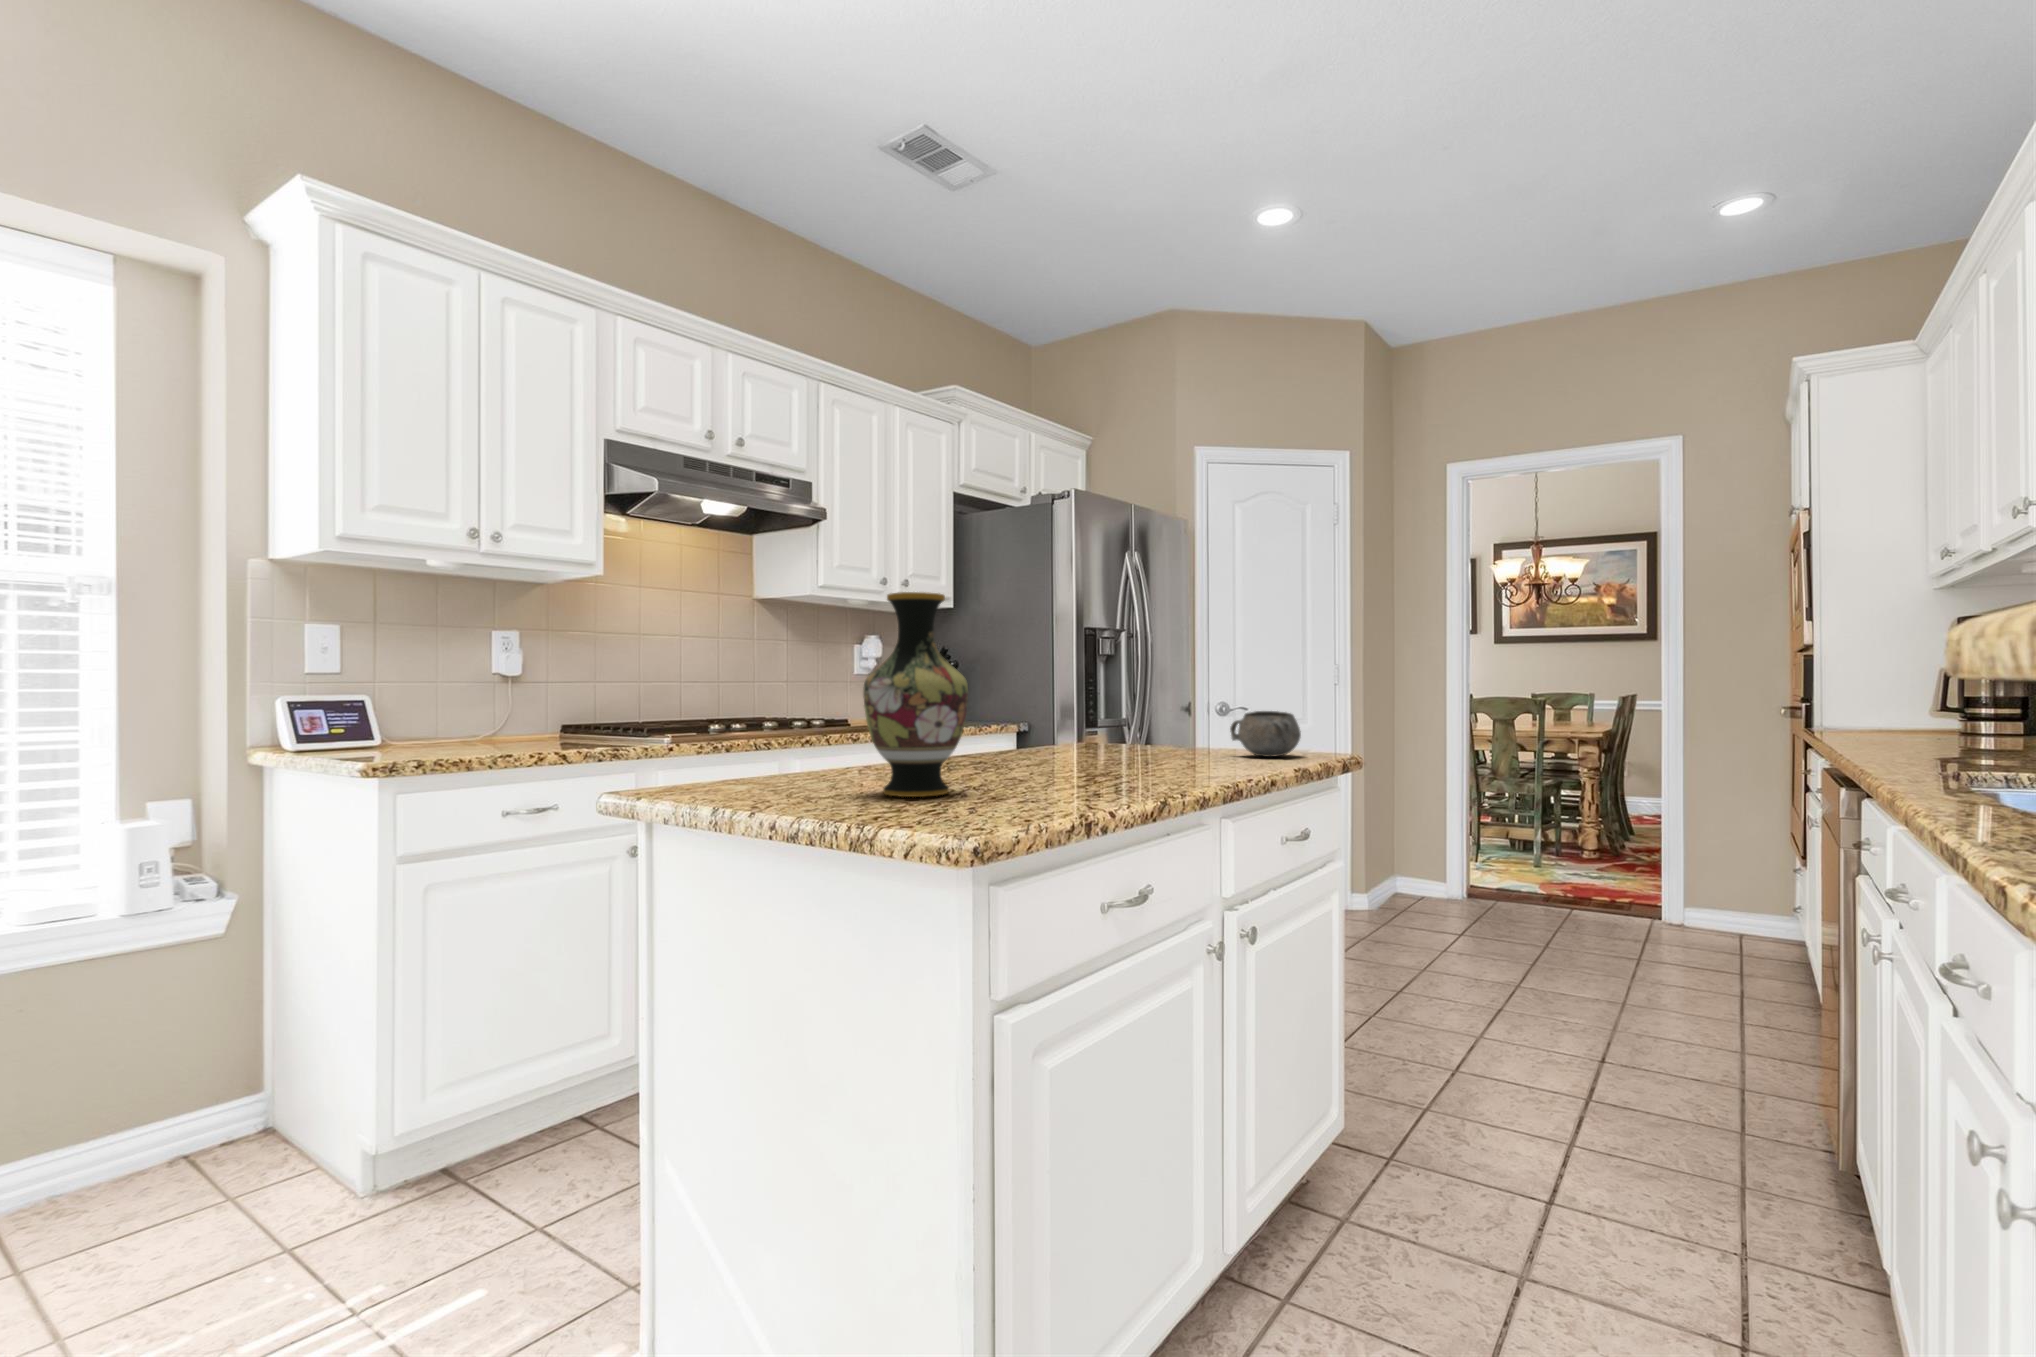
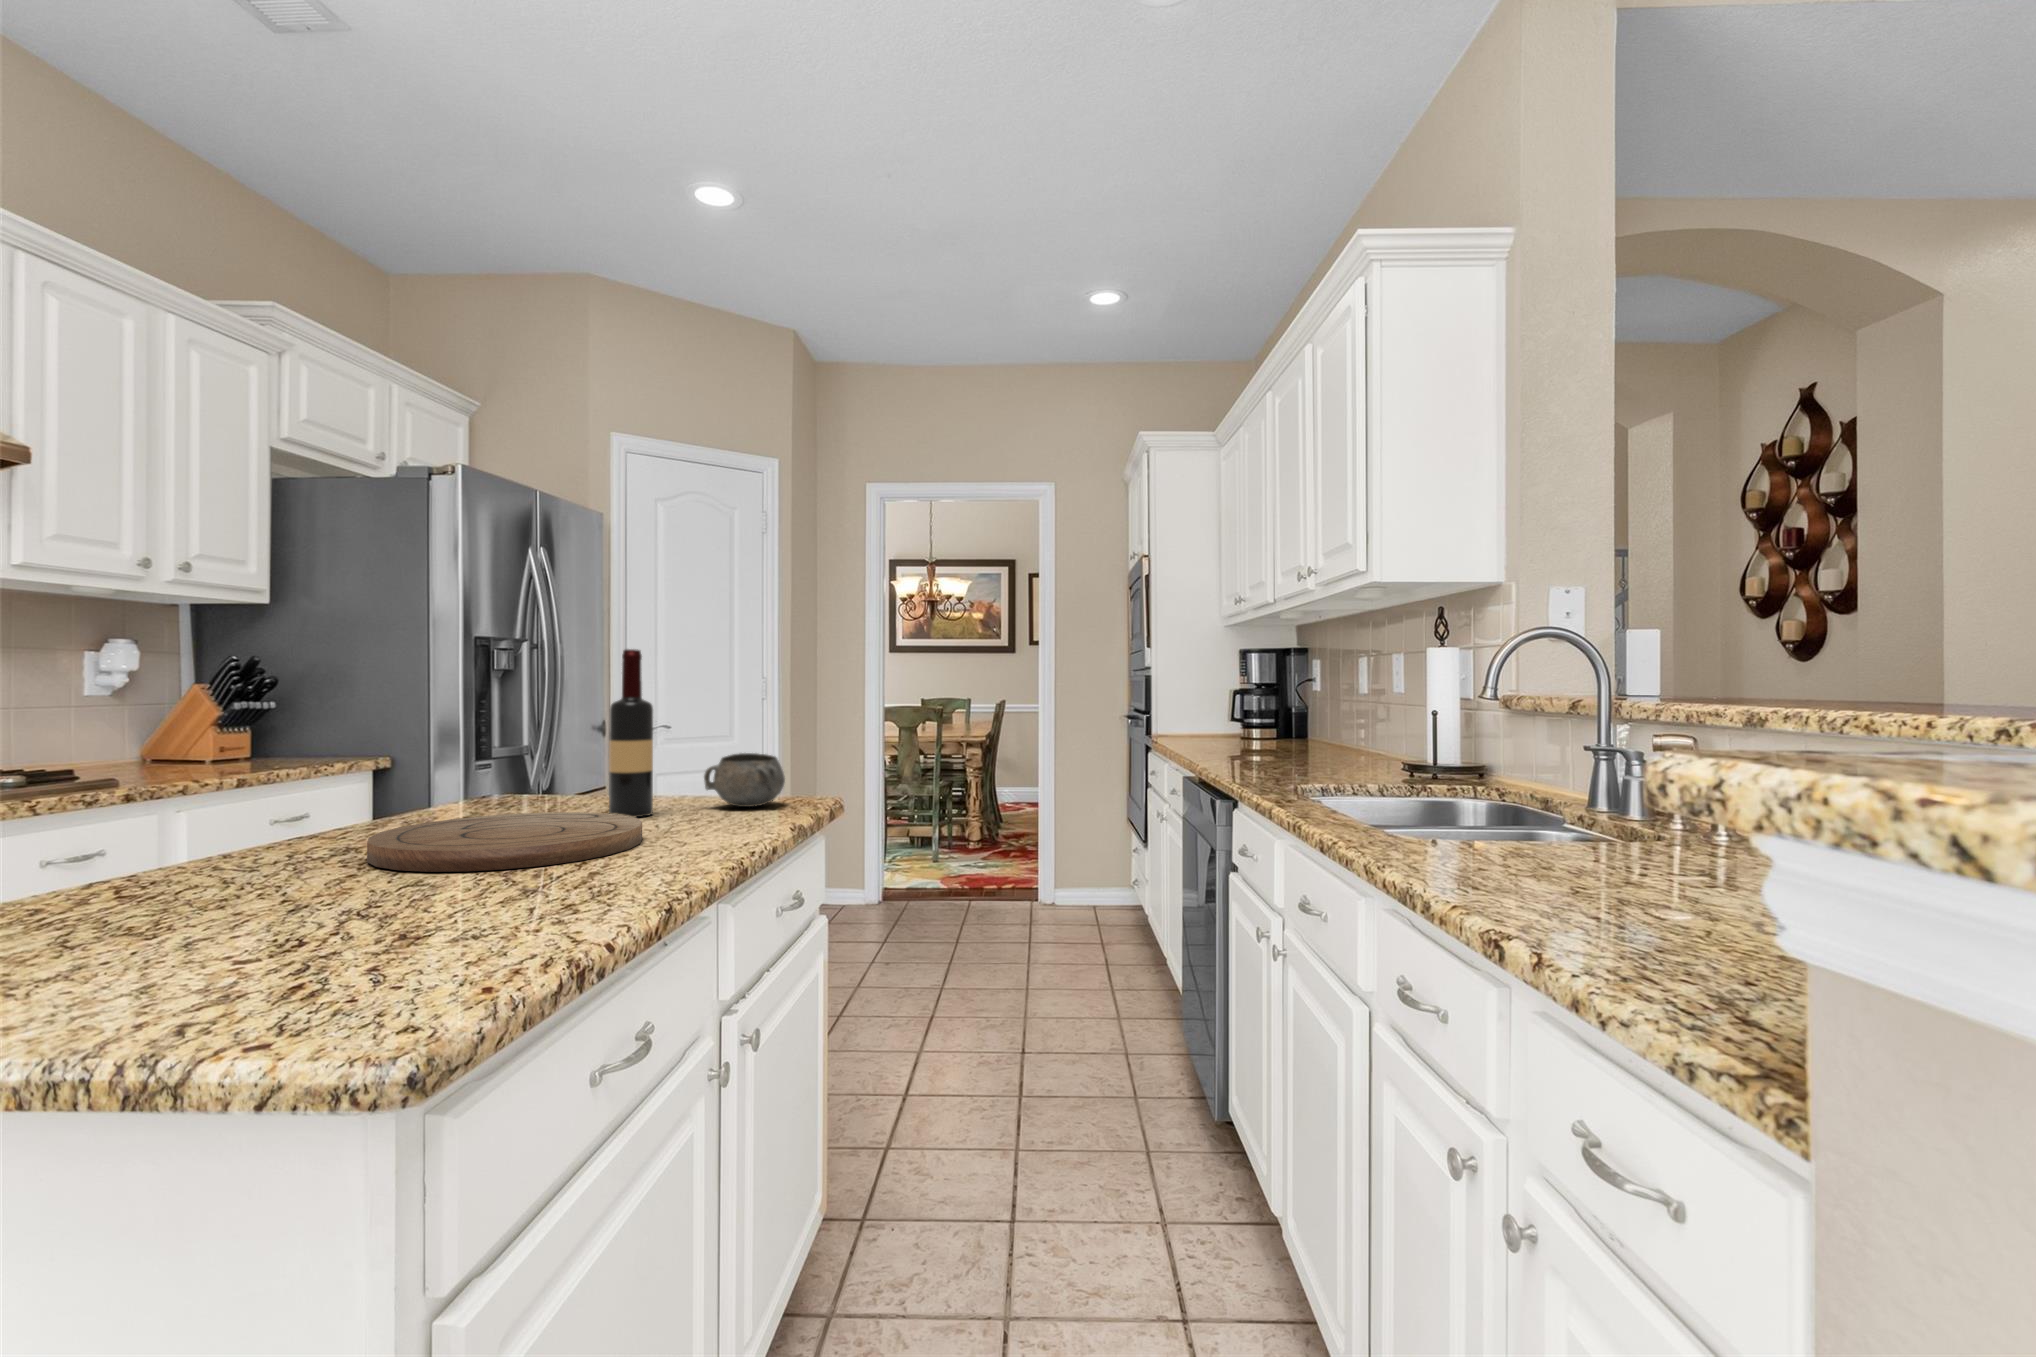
vase: present [863,592,968,797] -> none [122,615,350,965]
wine bottle: none [1154,621,1188,758] -> present [609,649,653,817]
cutting board: none [990,747,1169,776] -> present [367,812,642,872]

